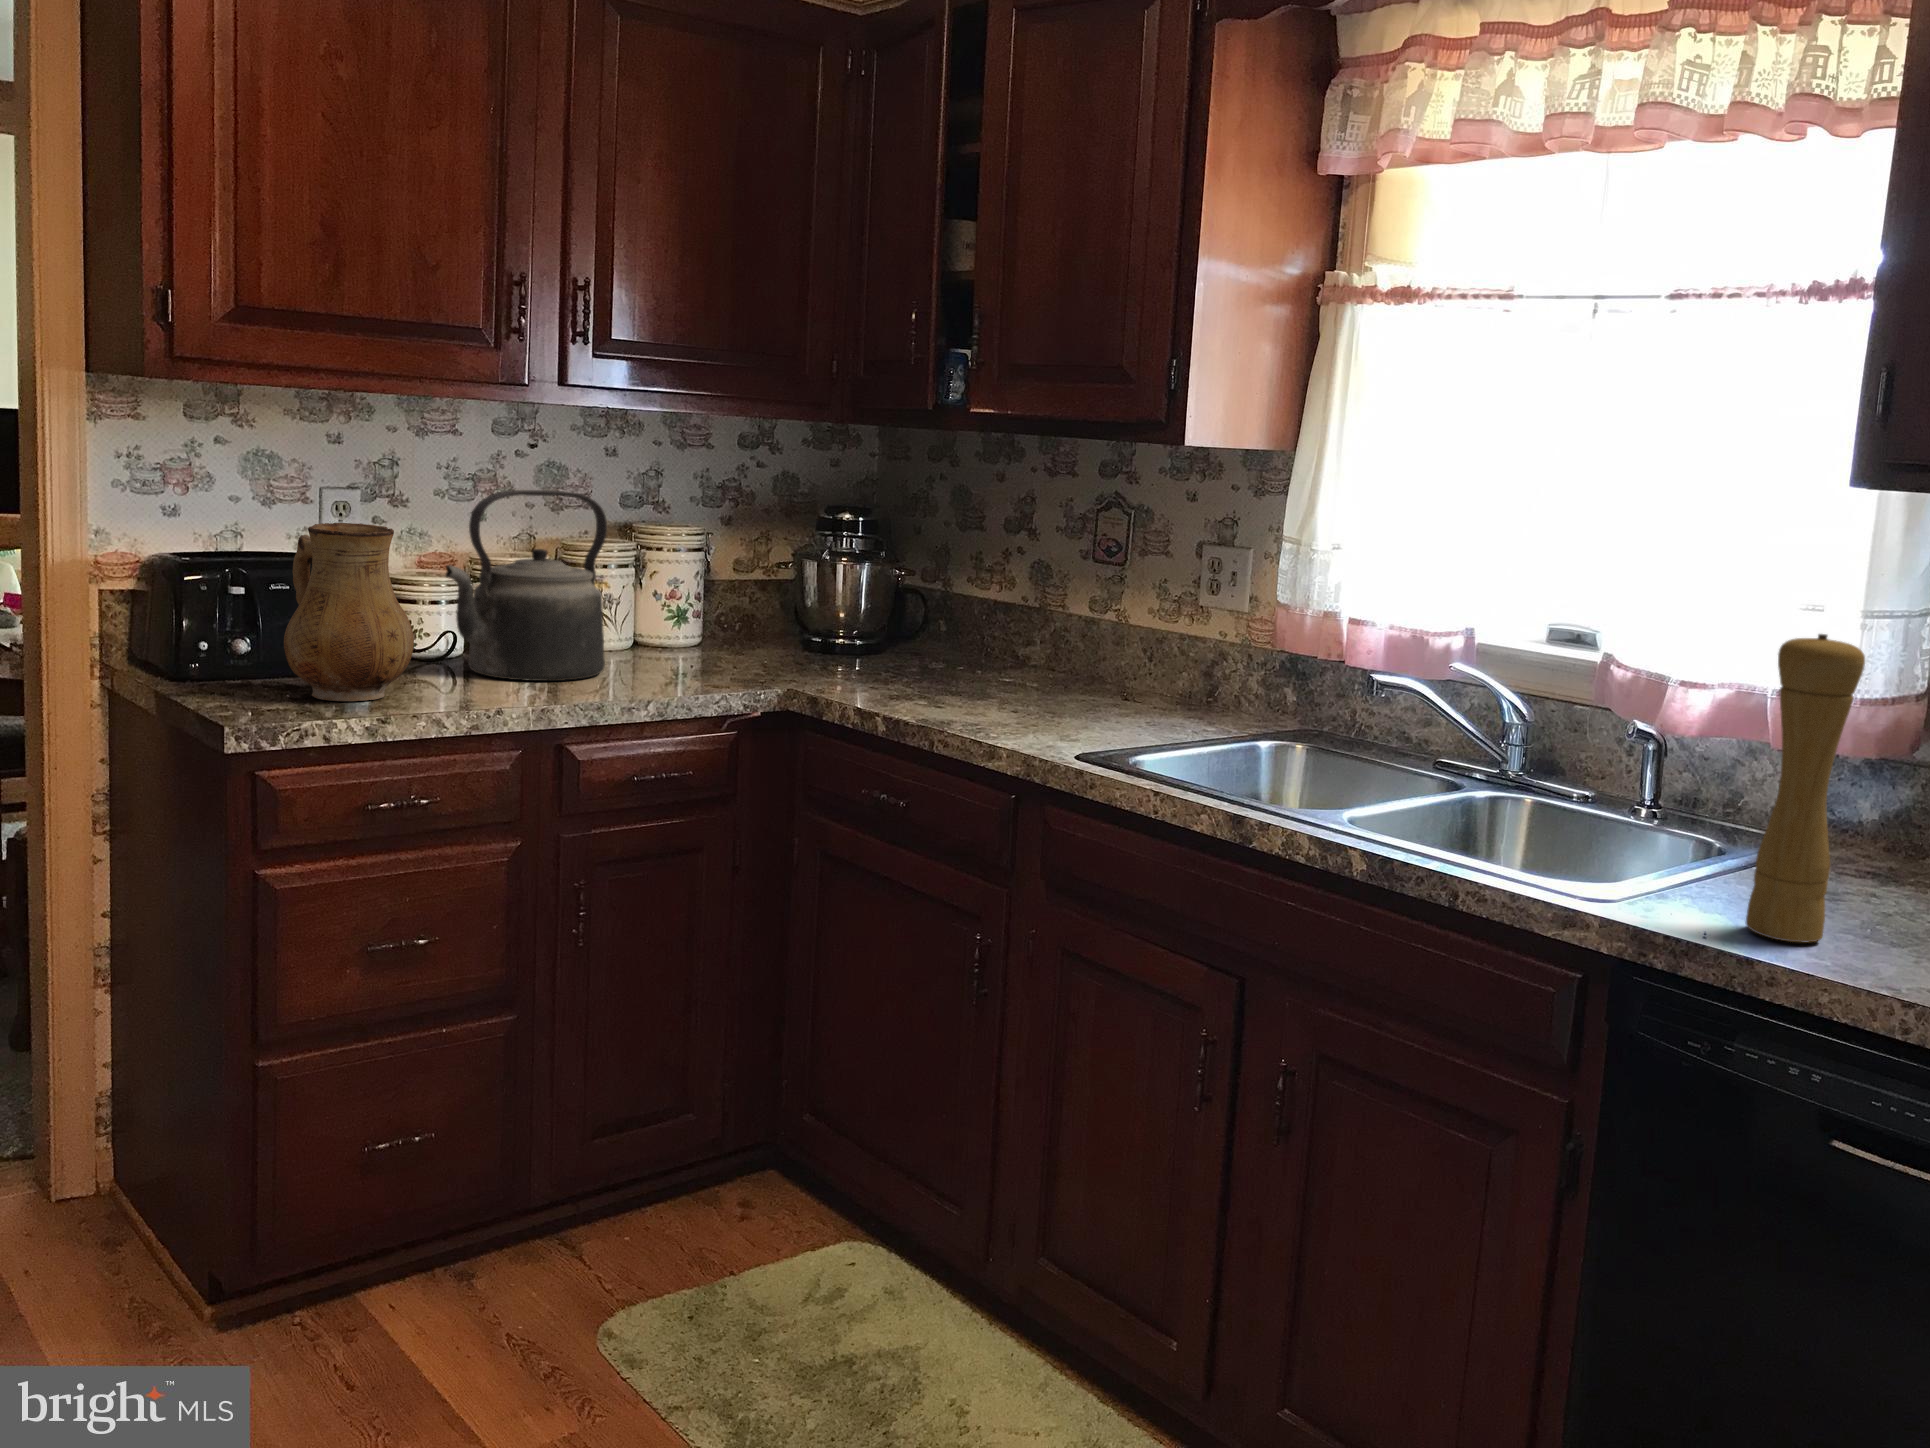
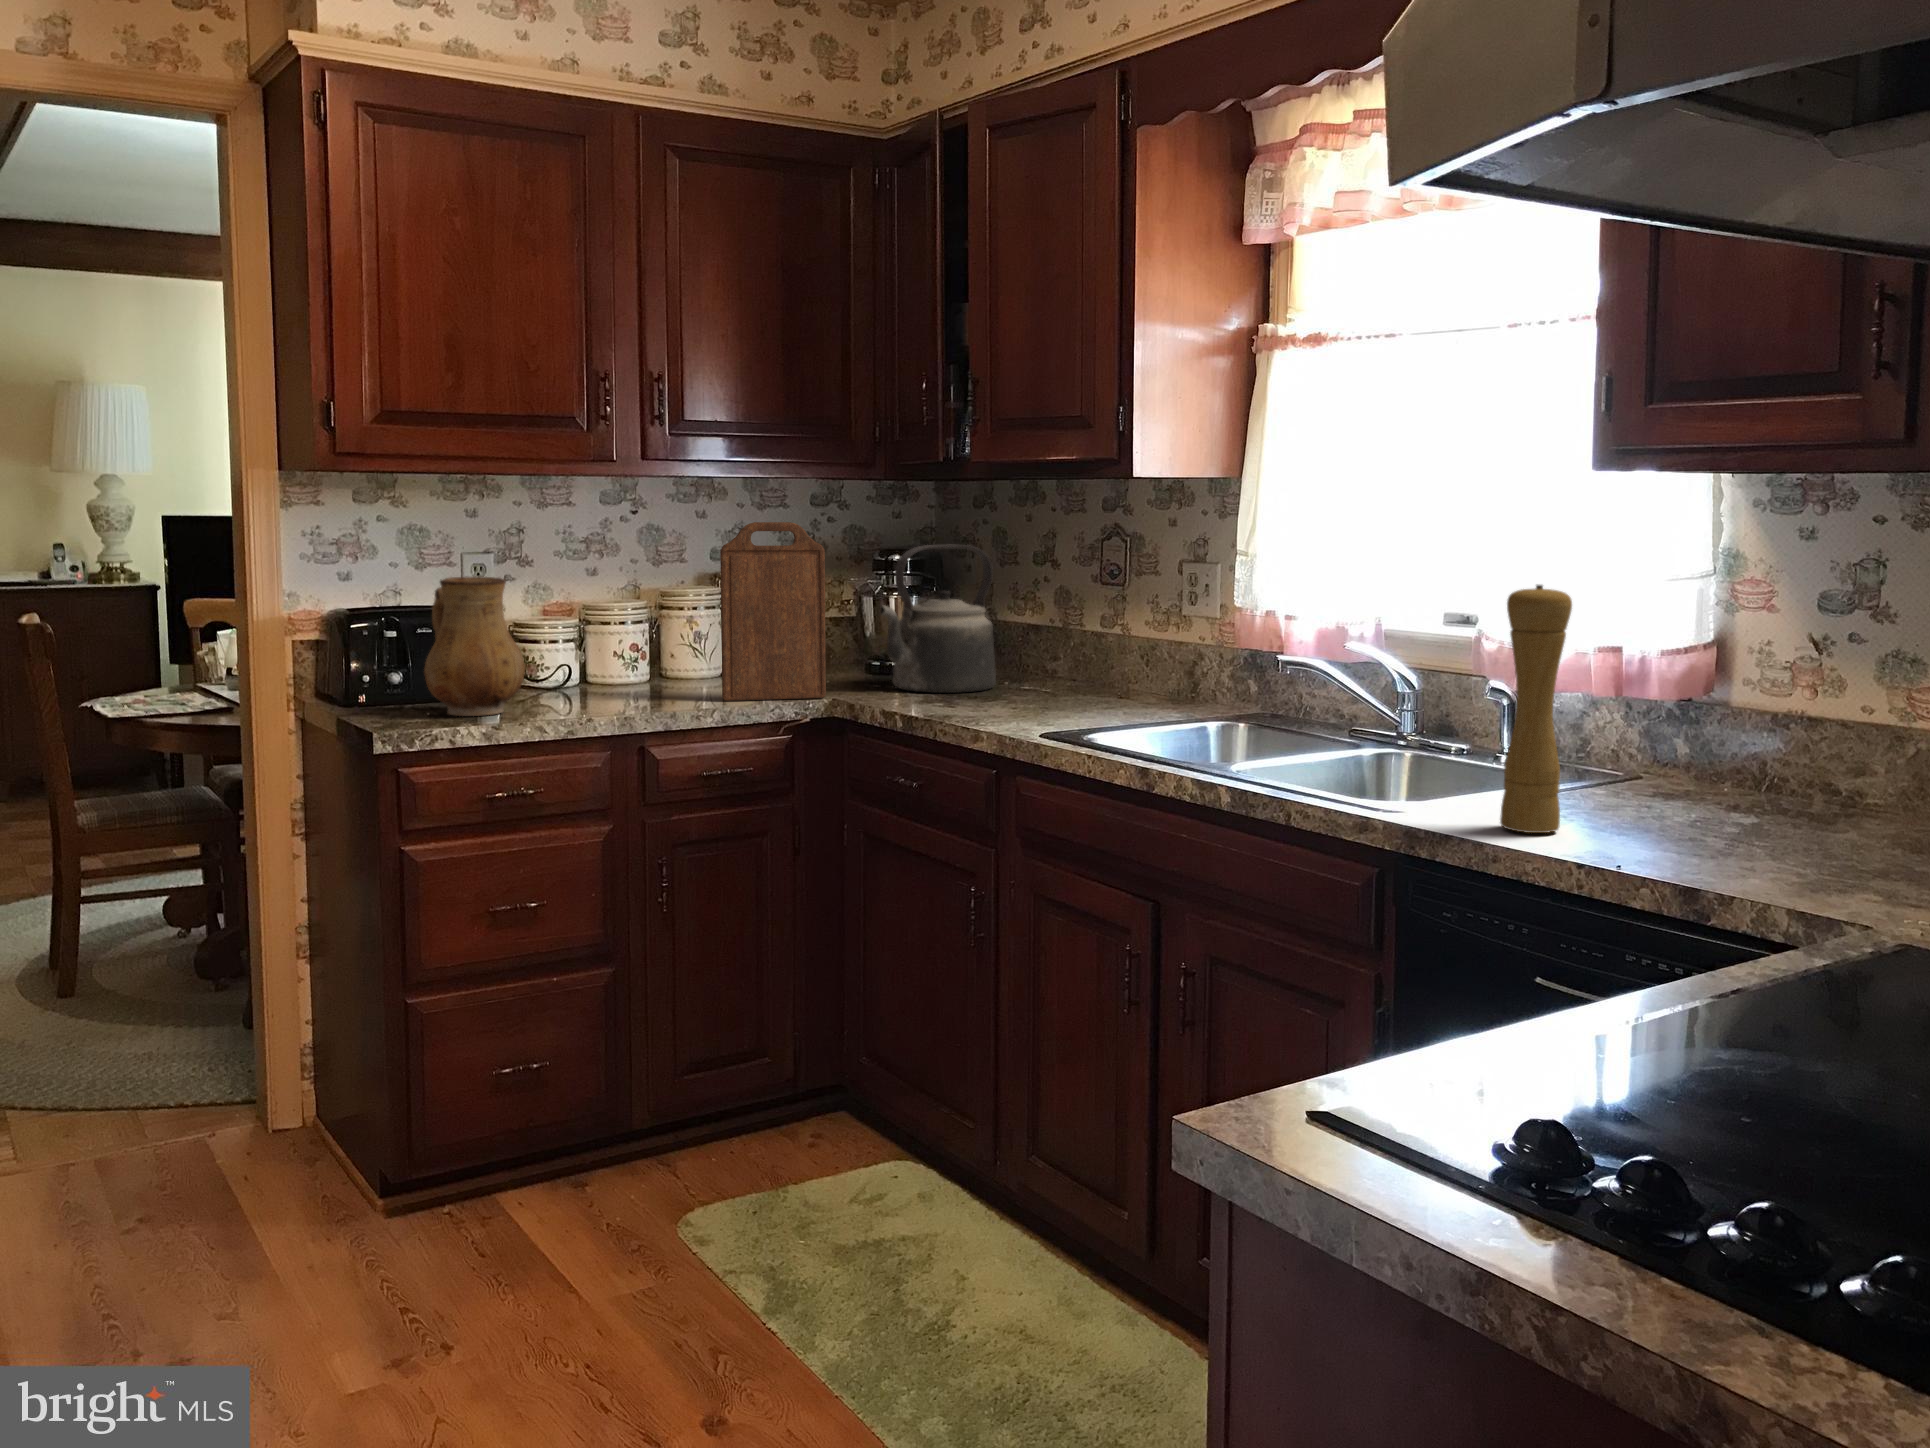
cutting board: none [654,471,786,687] -> present [720,522,826,701]
kettle: present [445,490,607,681] -> present [880,545,996,693]

